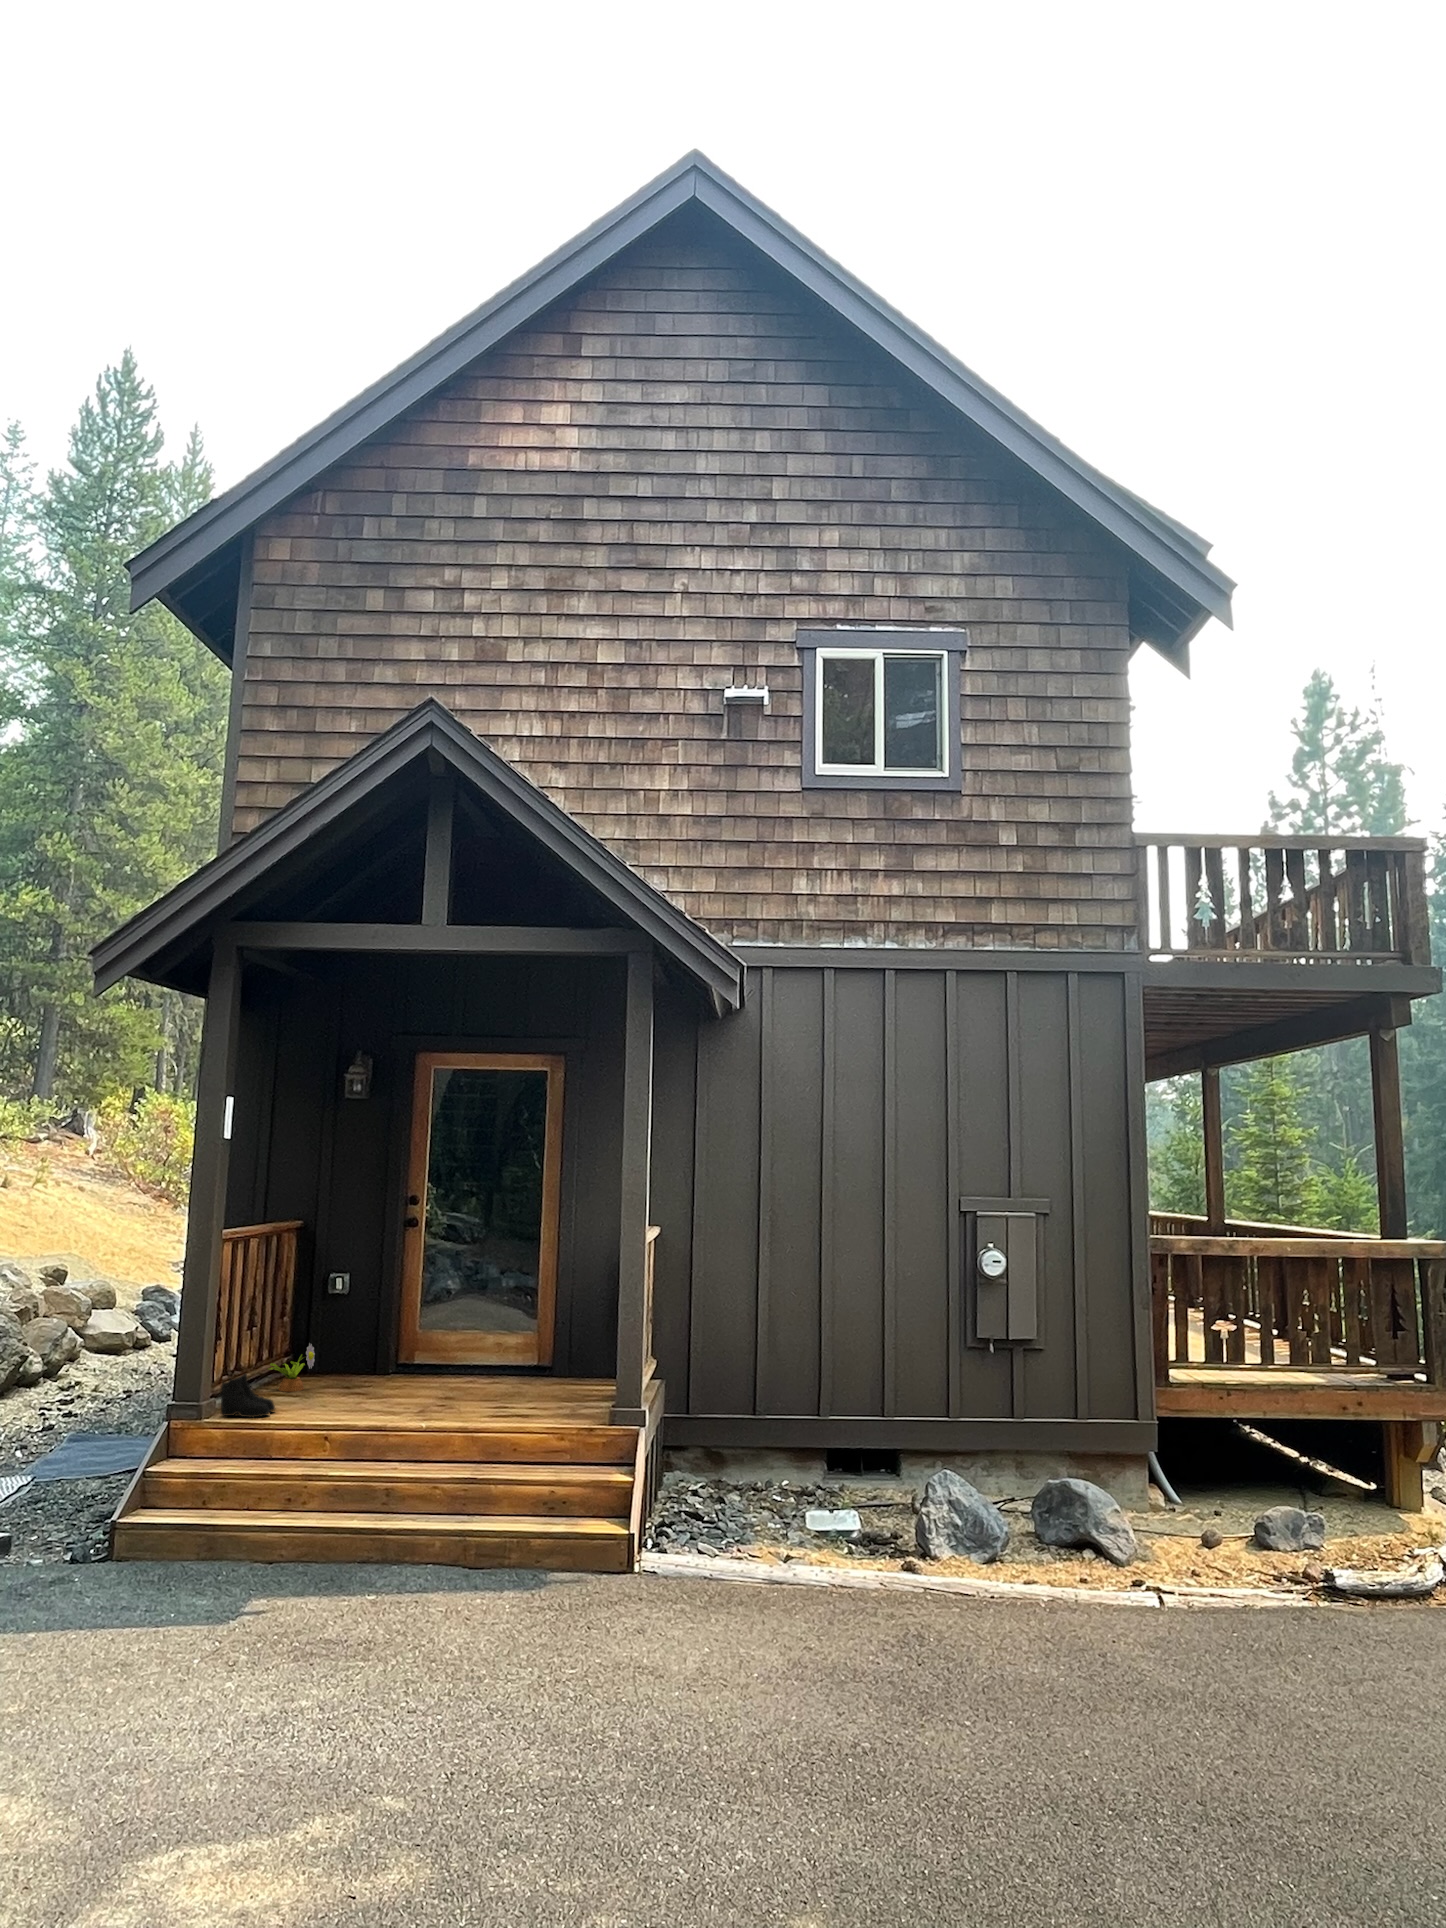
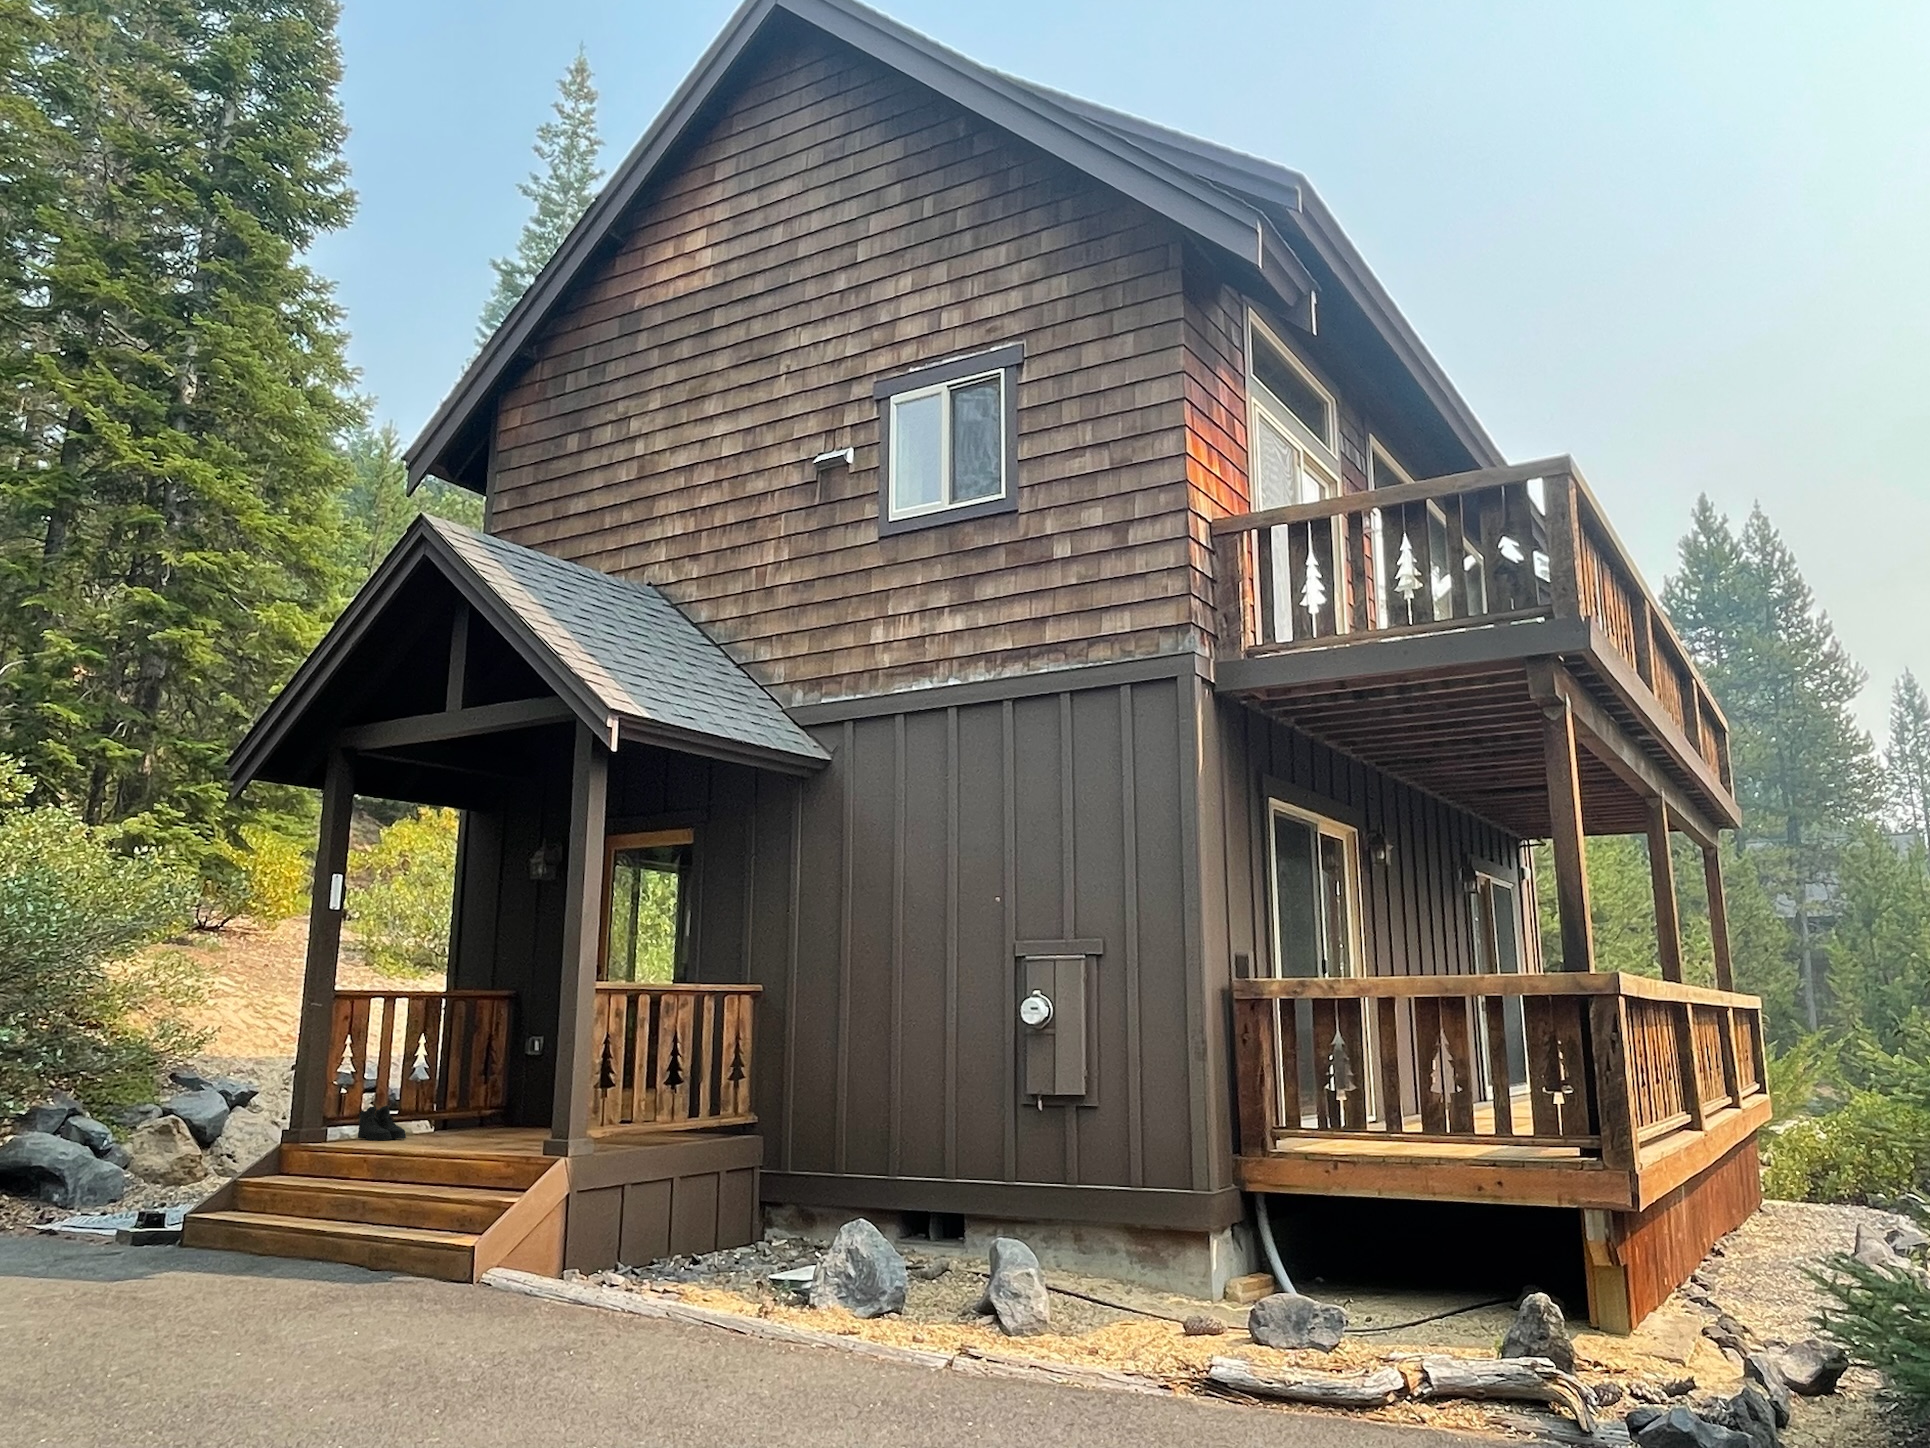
decorative plant: present [268,1343,315,1392] -> none [465,1094,507,1136]

